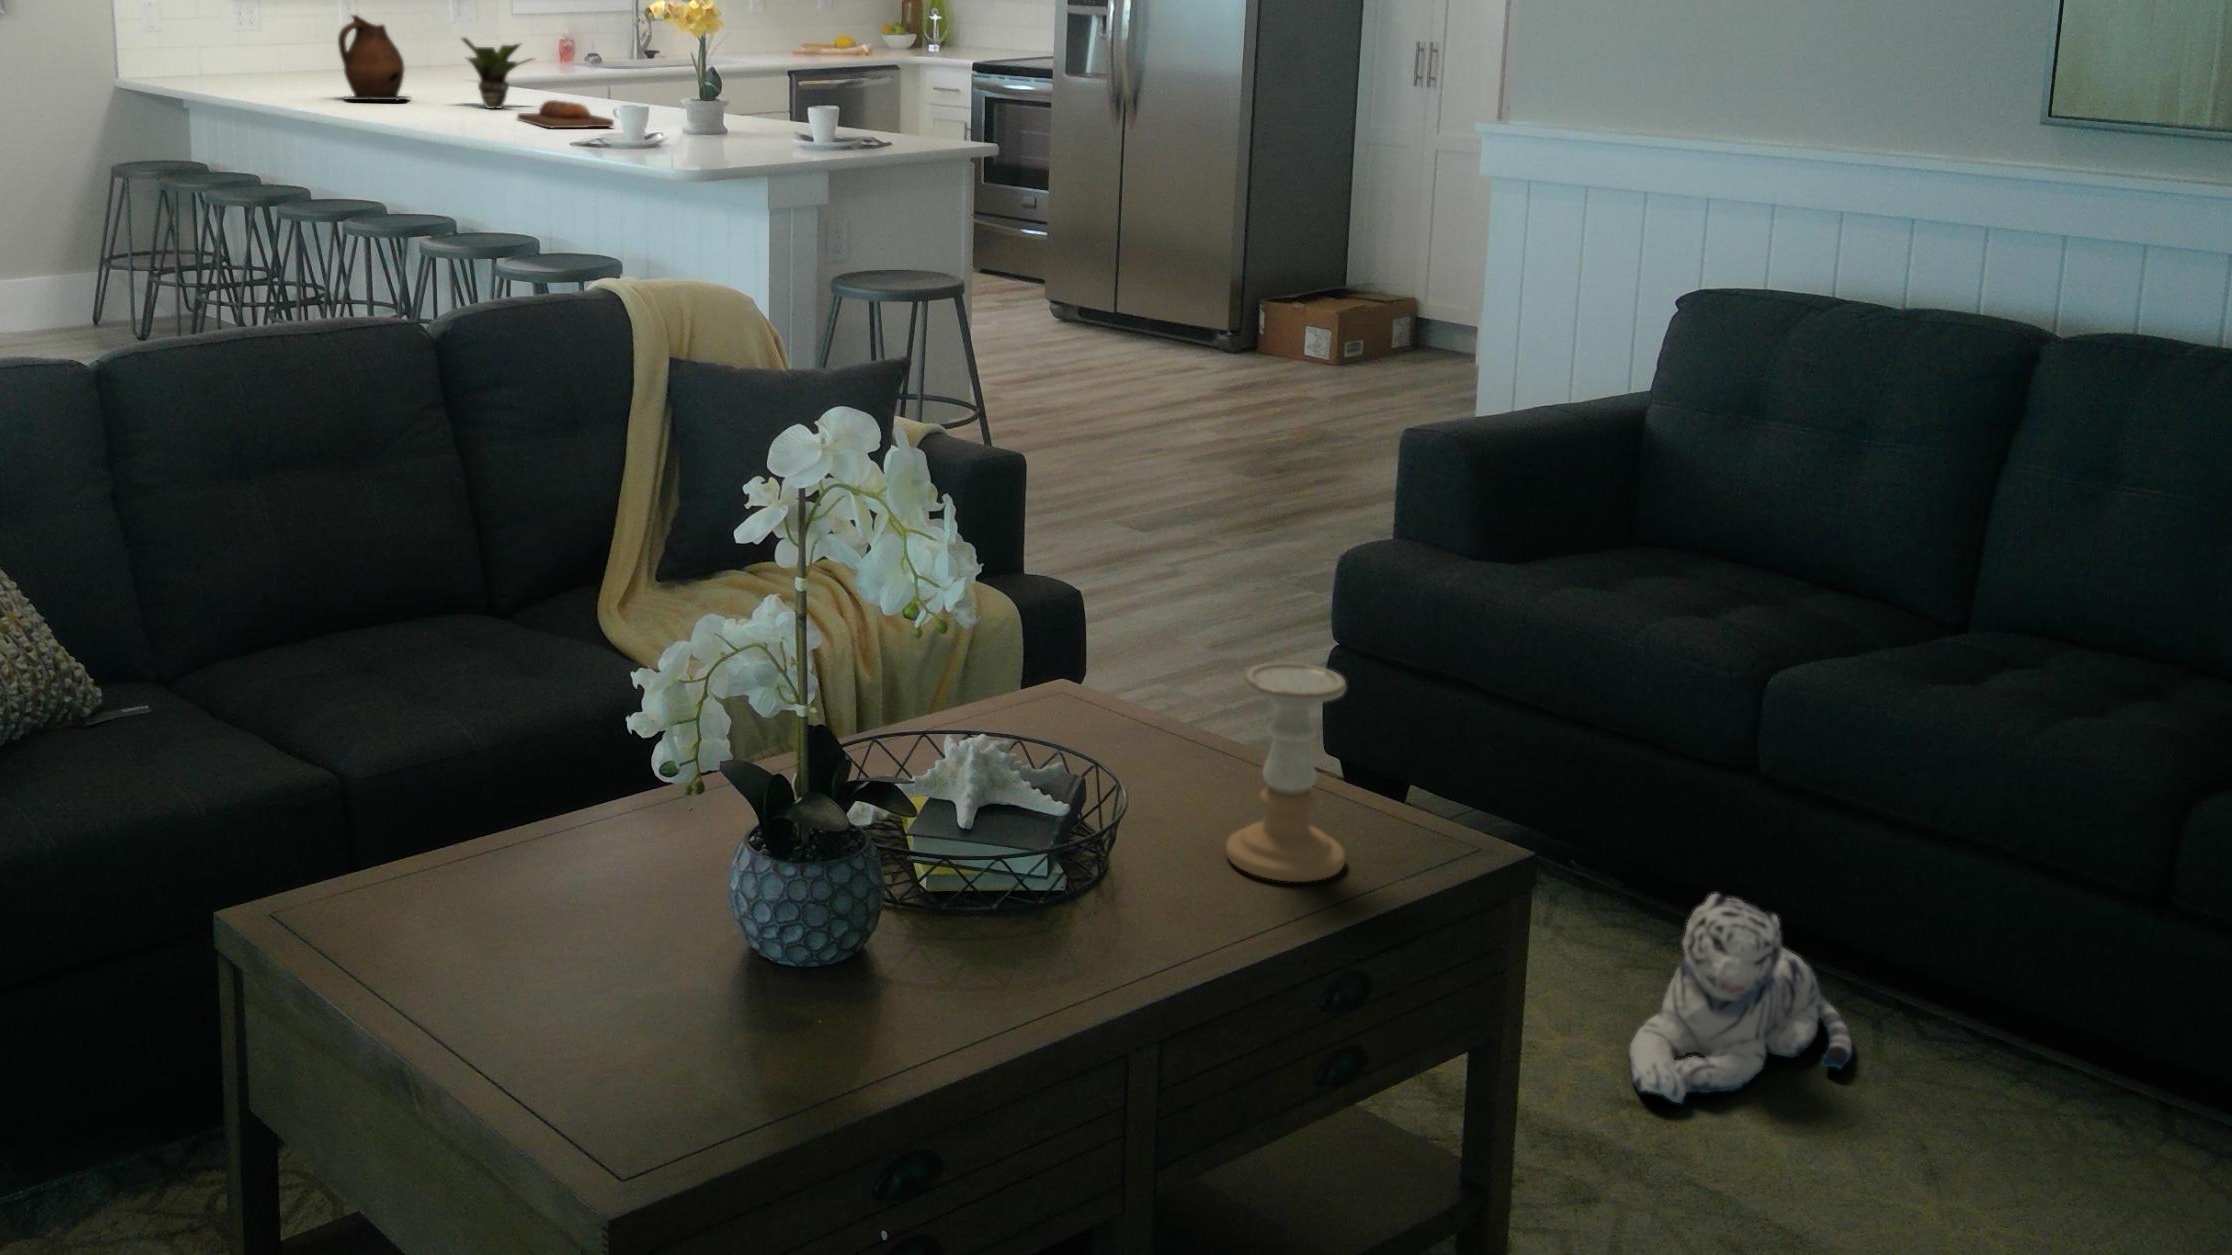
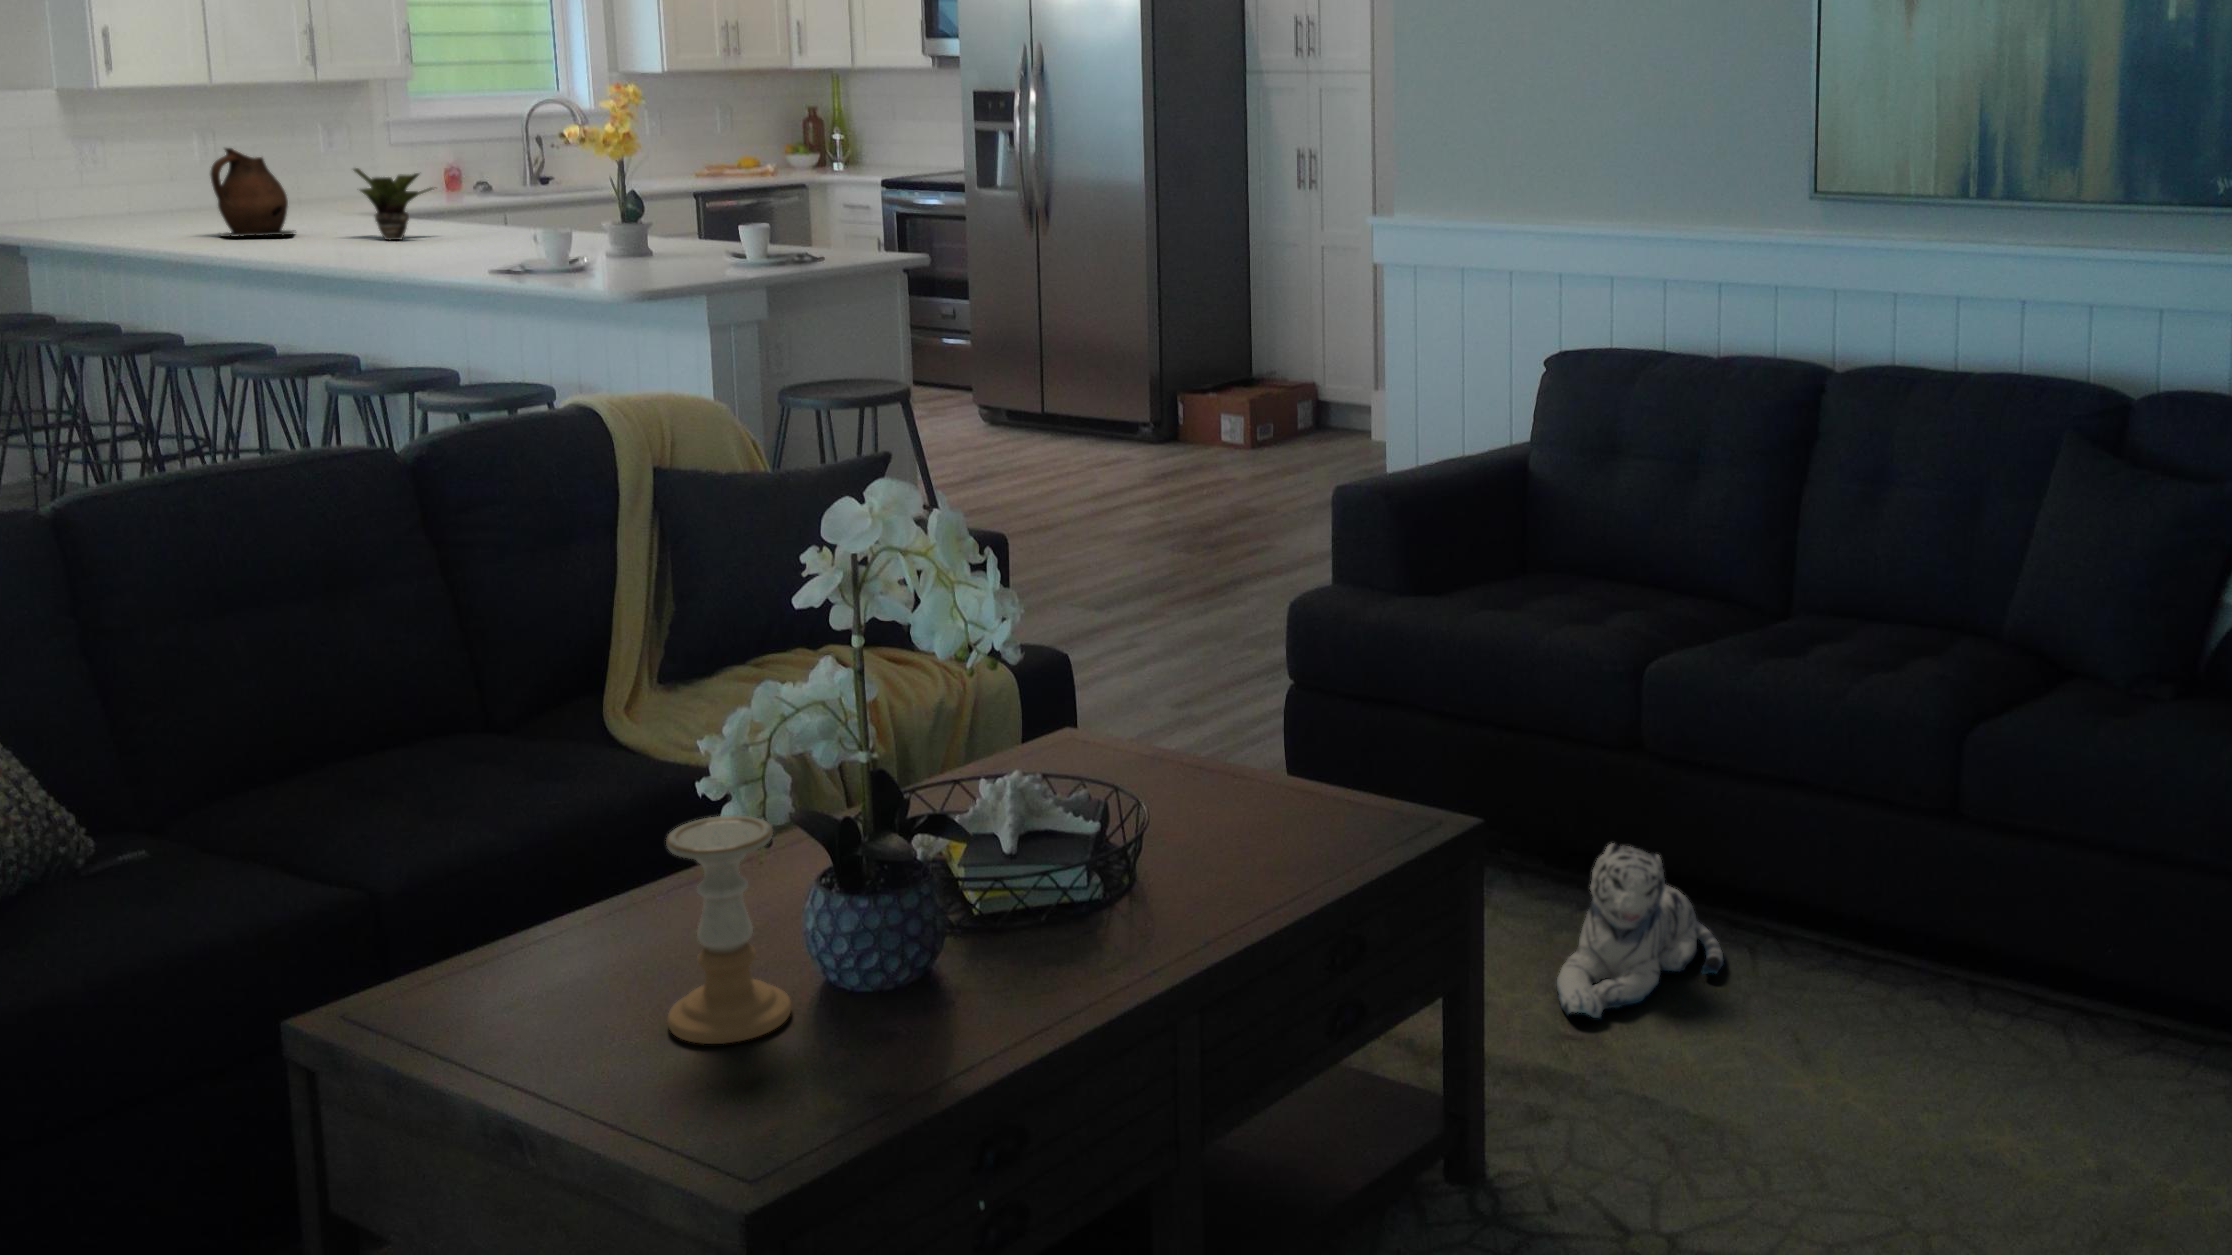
bread loaf: present [517,100,614,128] -> none [424,229,533,258]
candle holder: present [1226,662,1346,882] -> present [666,815,791,1044]

